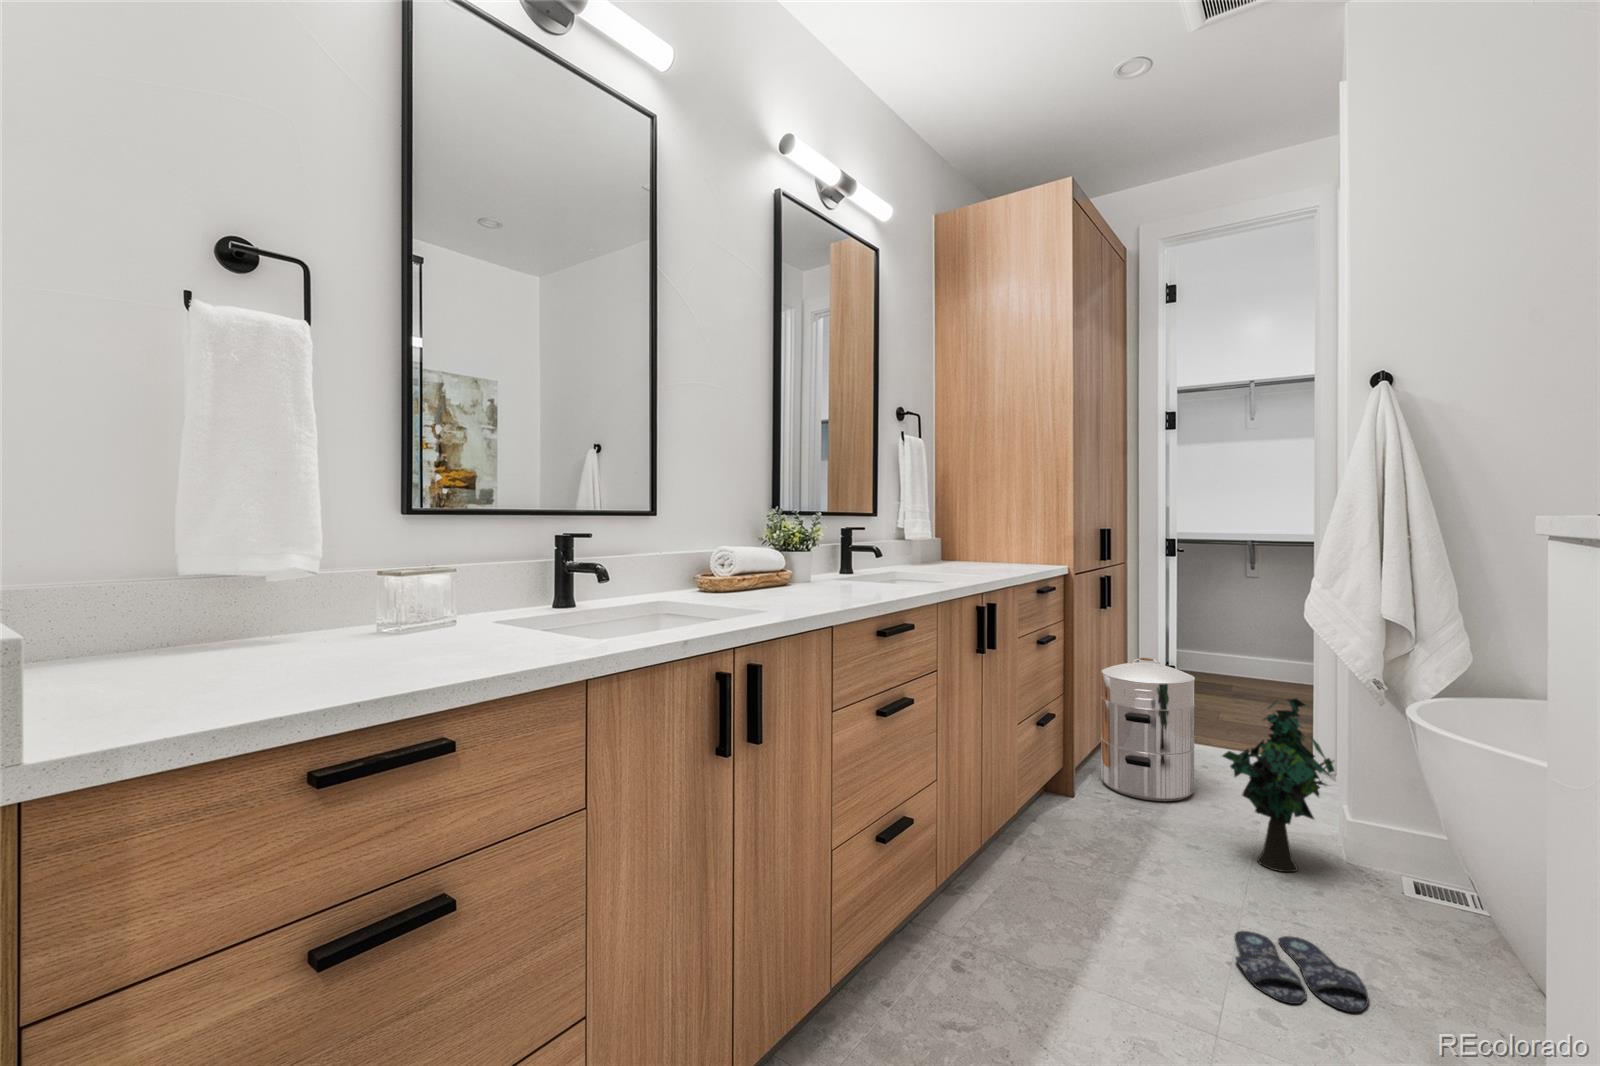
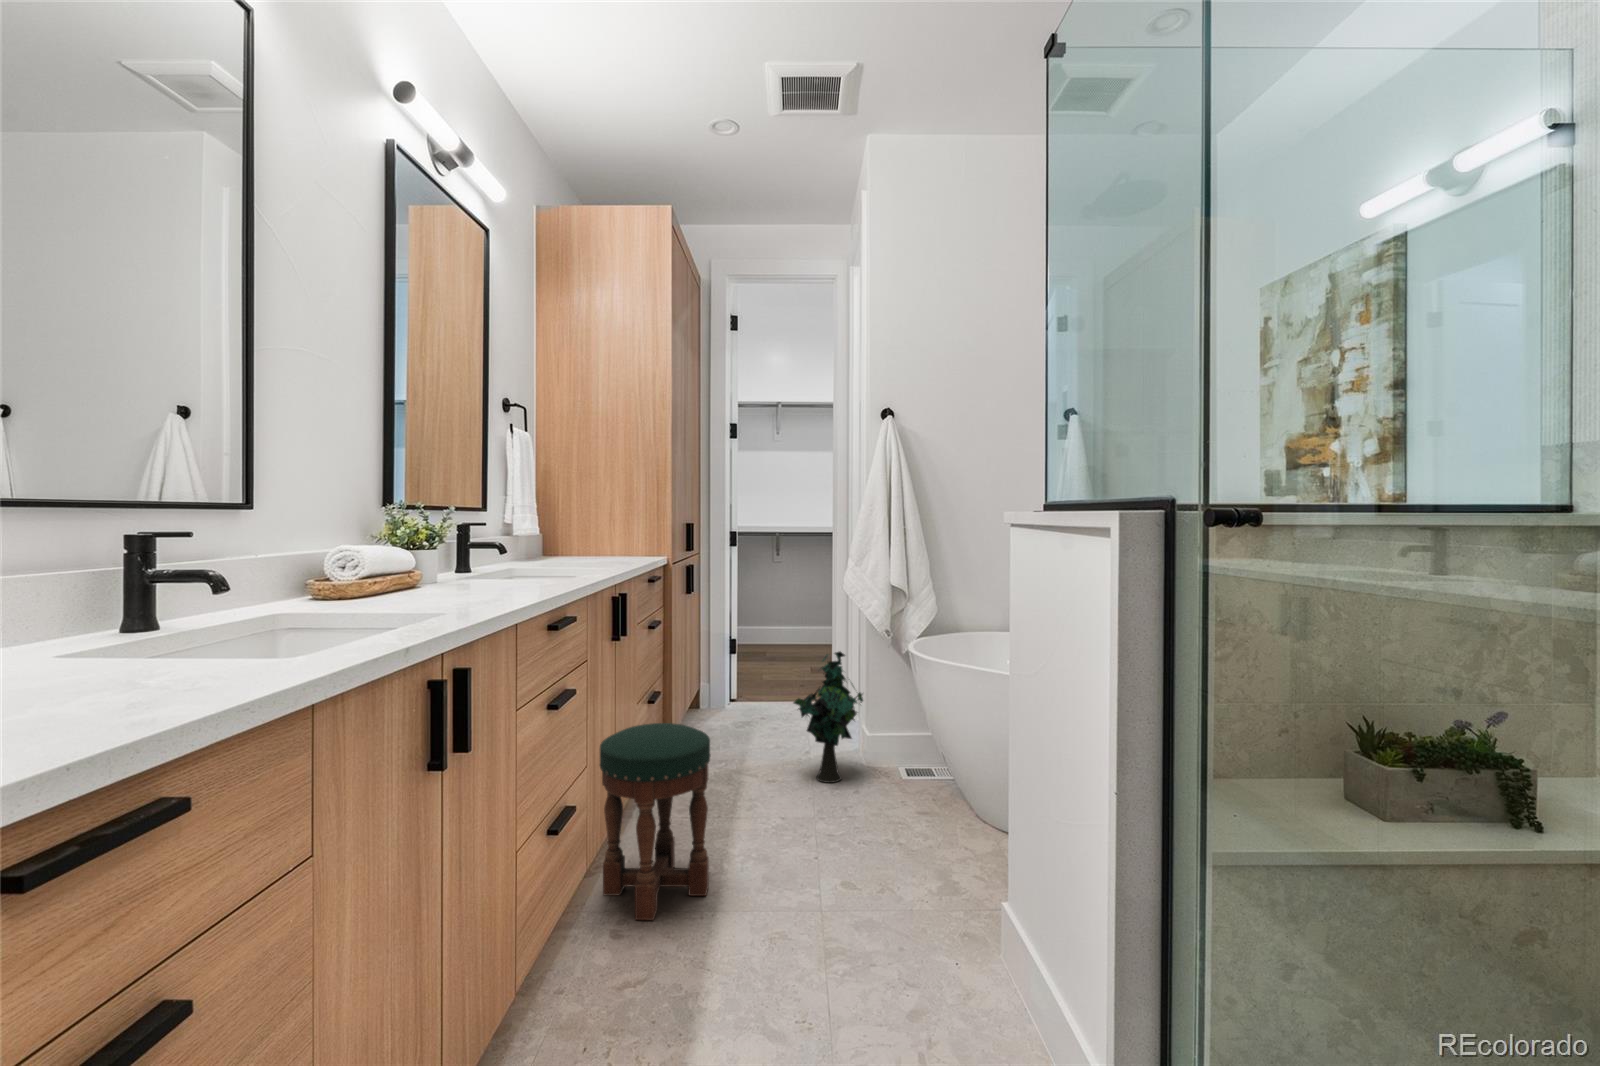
waste bin: present [1101,658,1195,801] -> none [692,632,764,751]
stool: none [947,748,1072,967] -> present [600,723,710,920]
slippers: present [1235,931,1368,1012] -> none [817,825,901,872]

